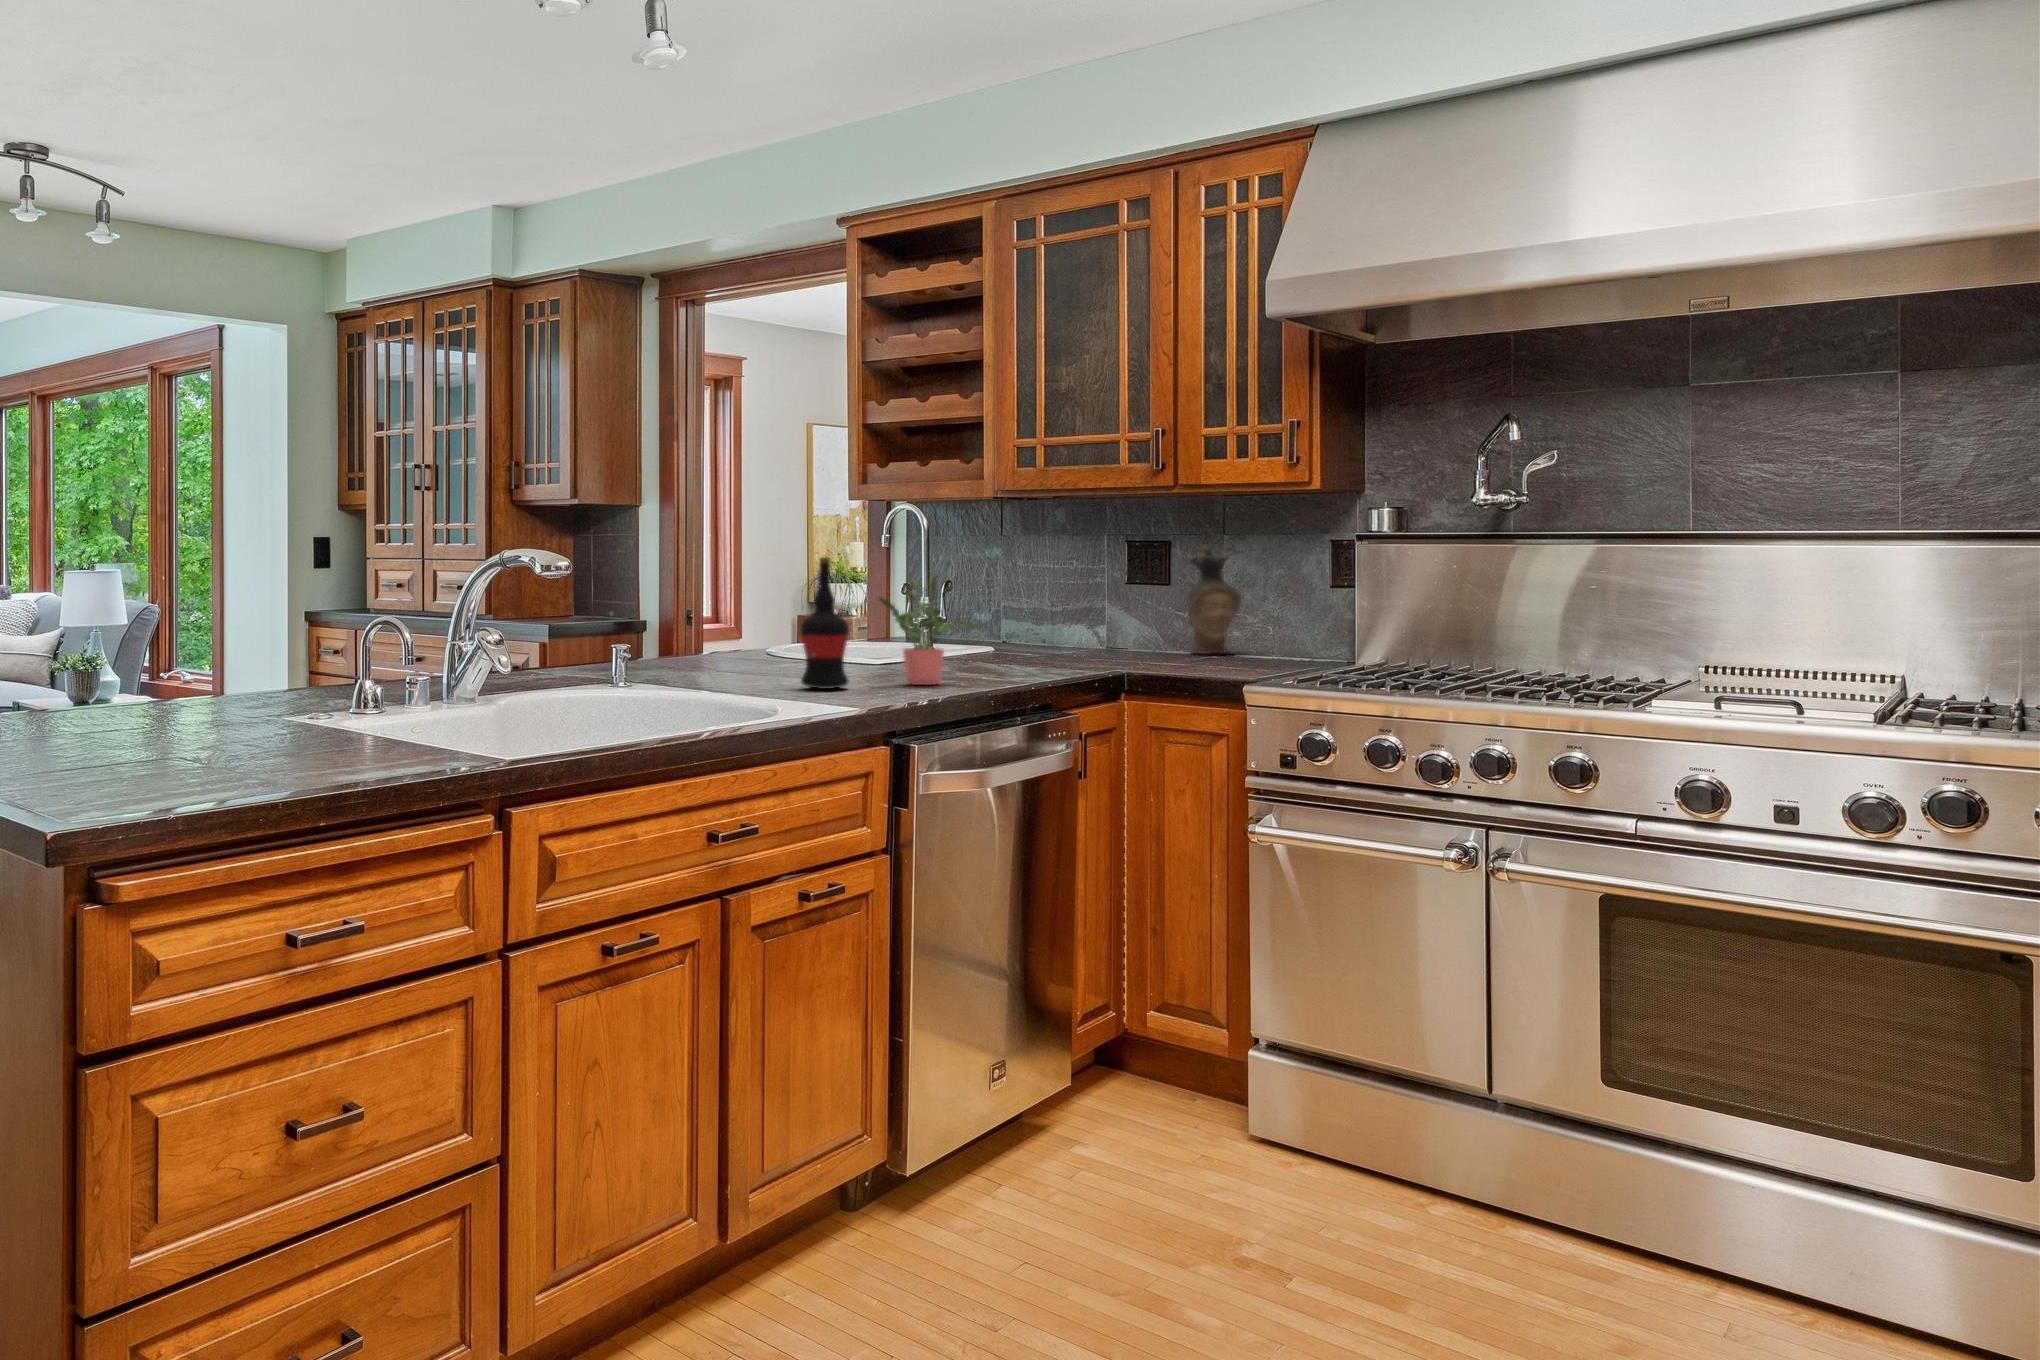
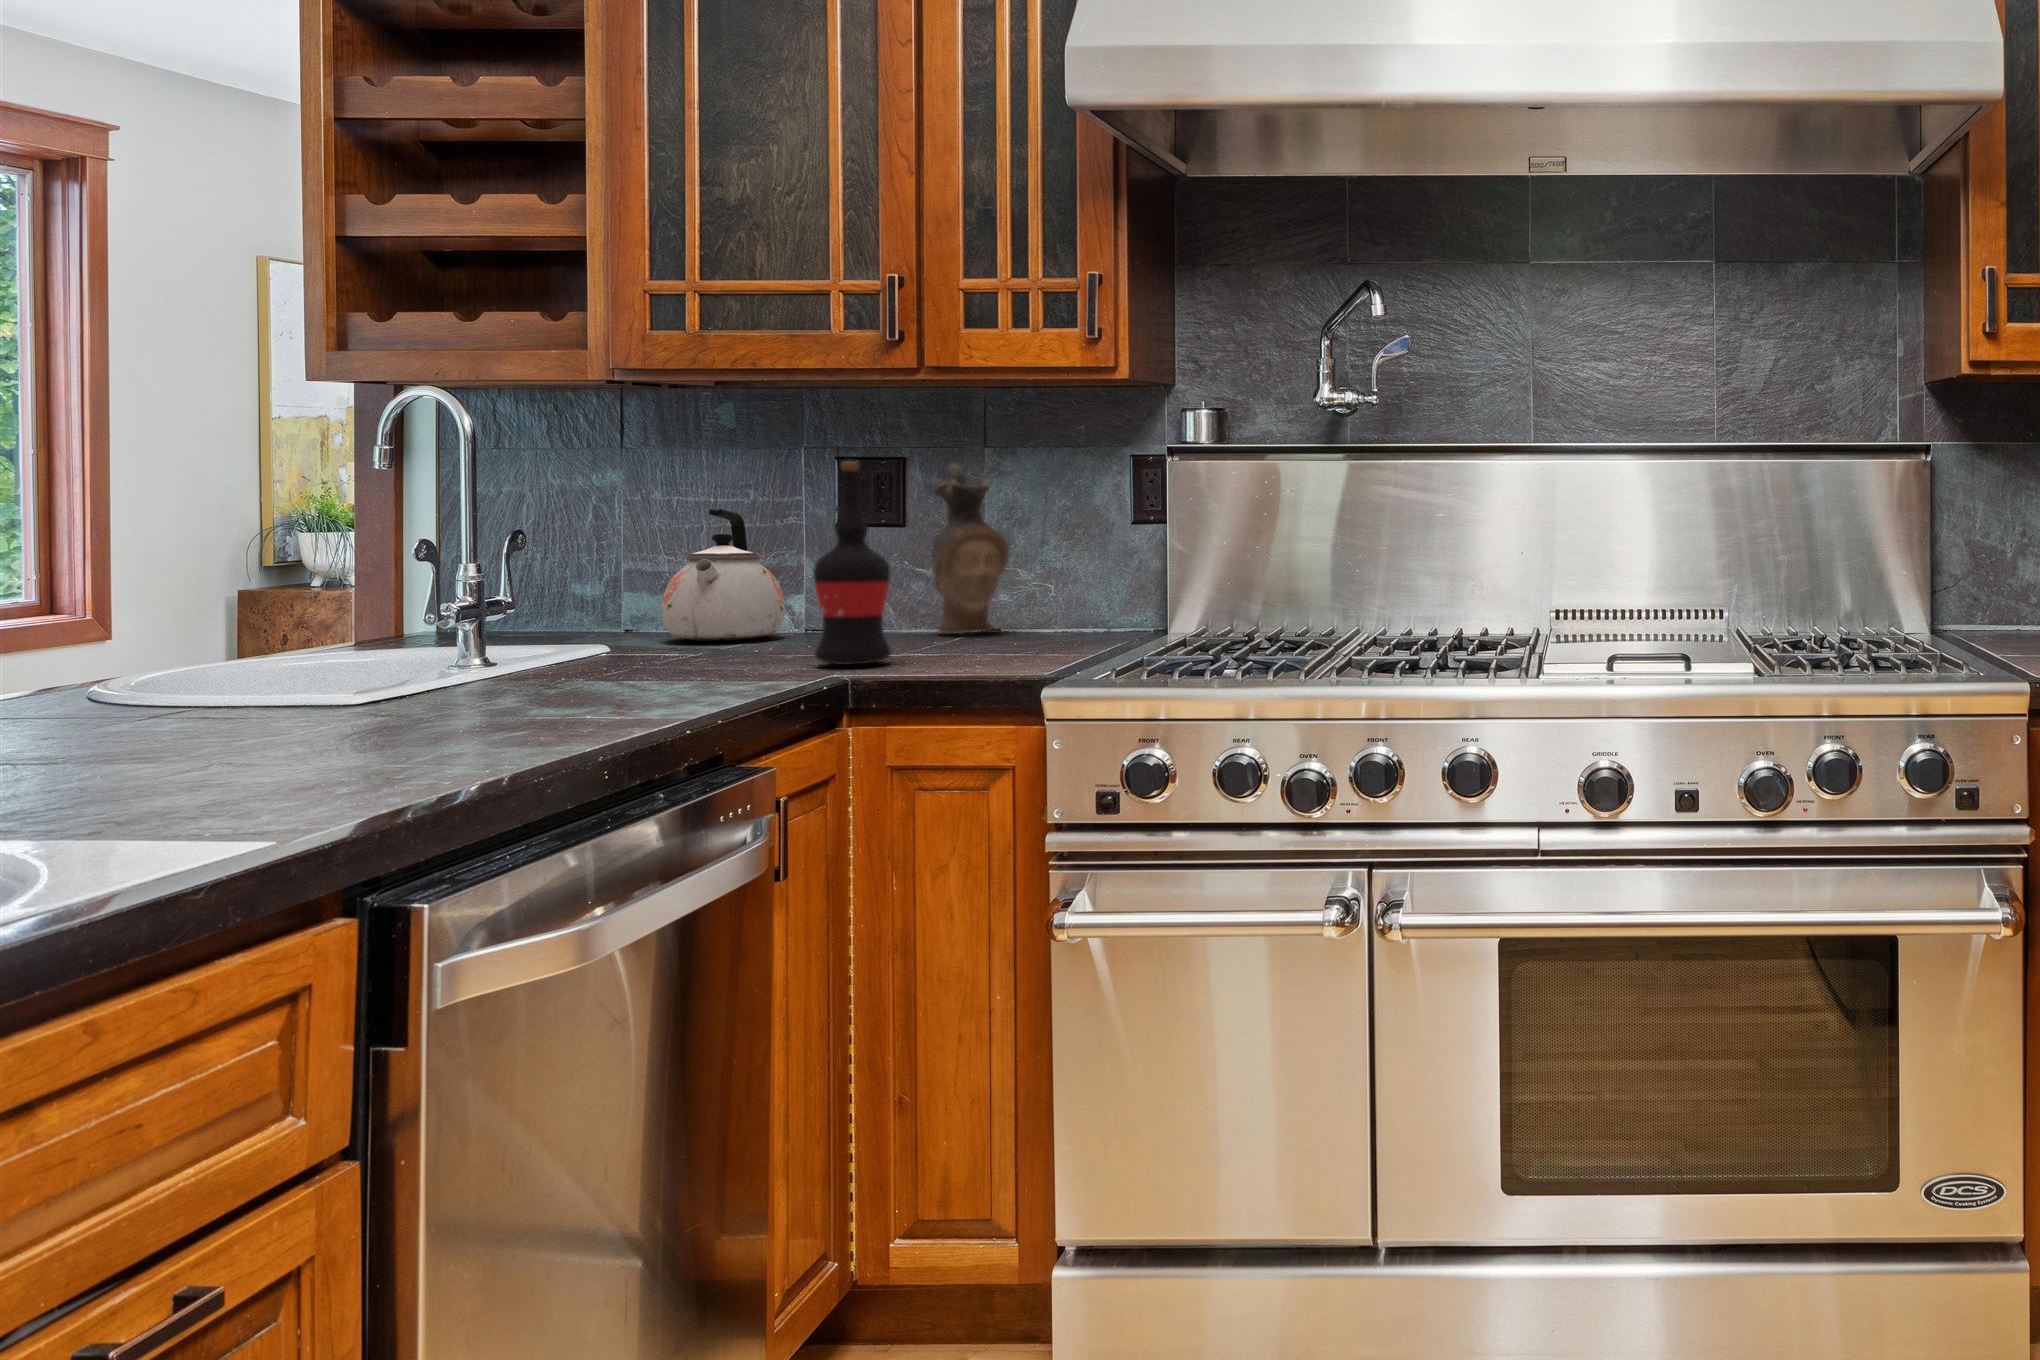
wine bottle: present [801,557,849,689] -> present [813,461,891,665]
kettle: none [1022,573,1093,651] -> present [662,509,785,641]
potted plant: present [879,577,979,685] -> none [343,506,583,728]

